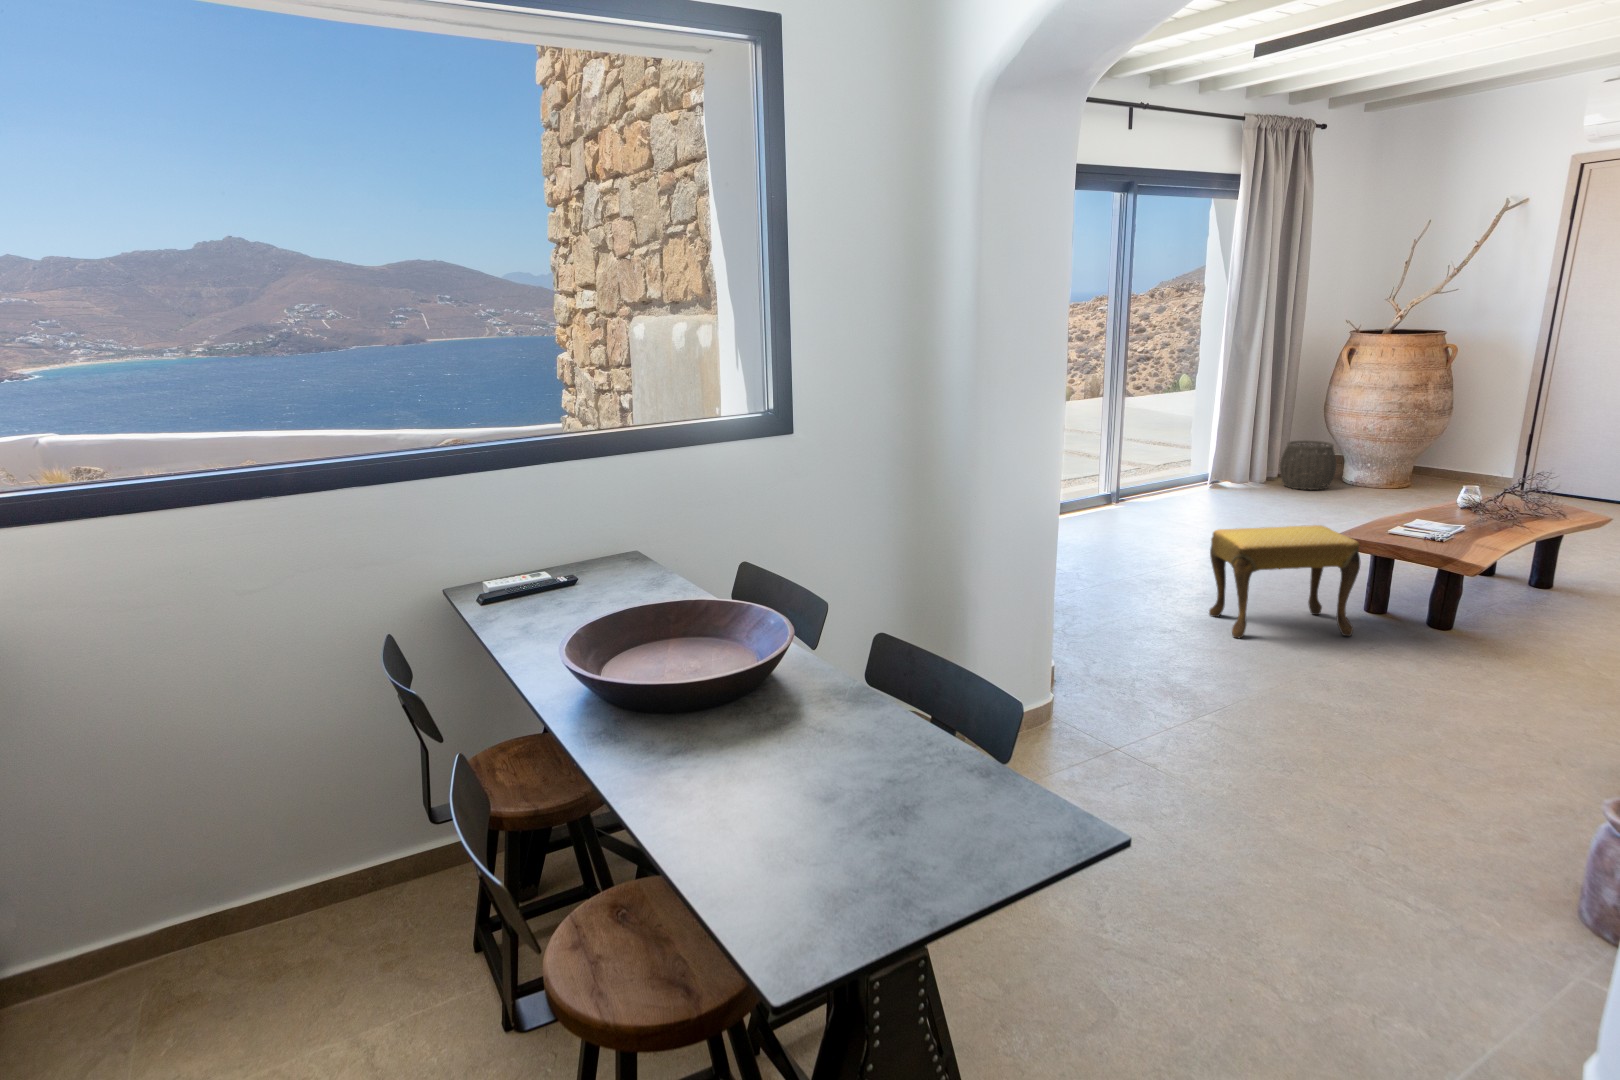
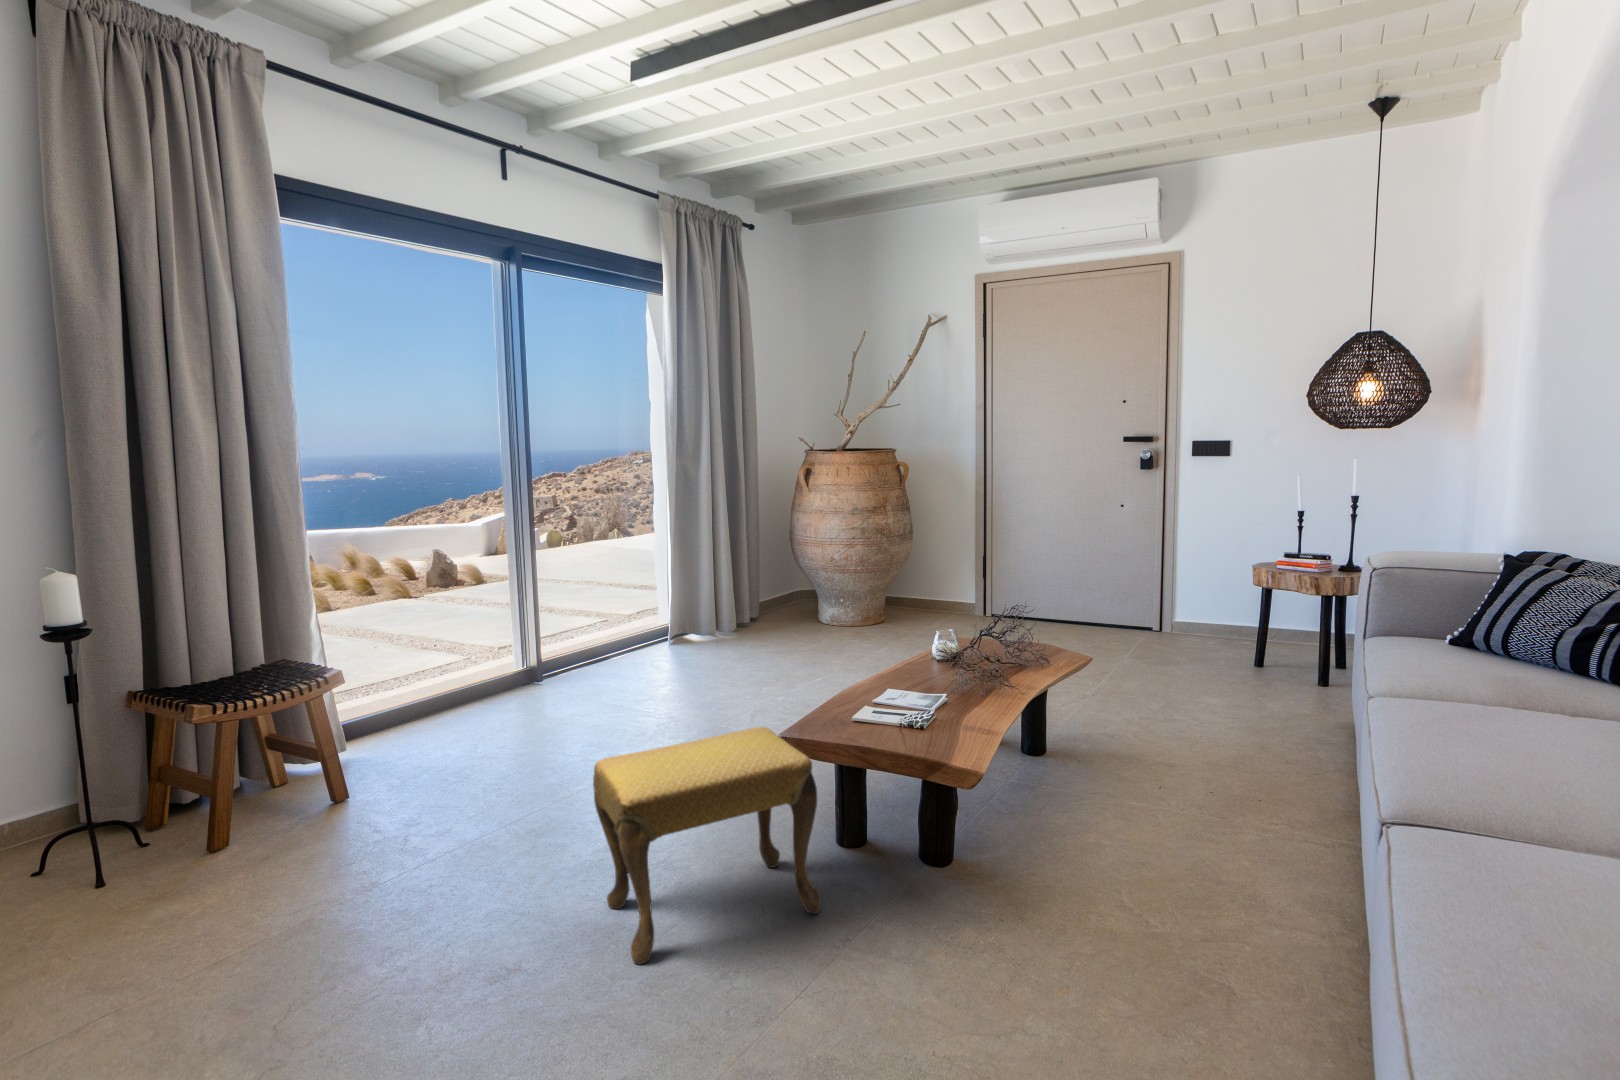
woven basket: present [1280,440,1337,490] -> none [750,575,810,634]

